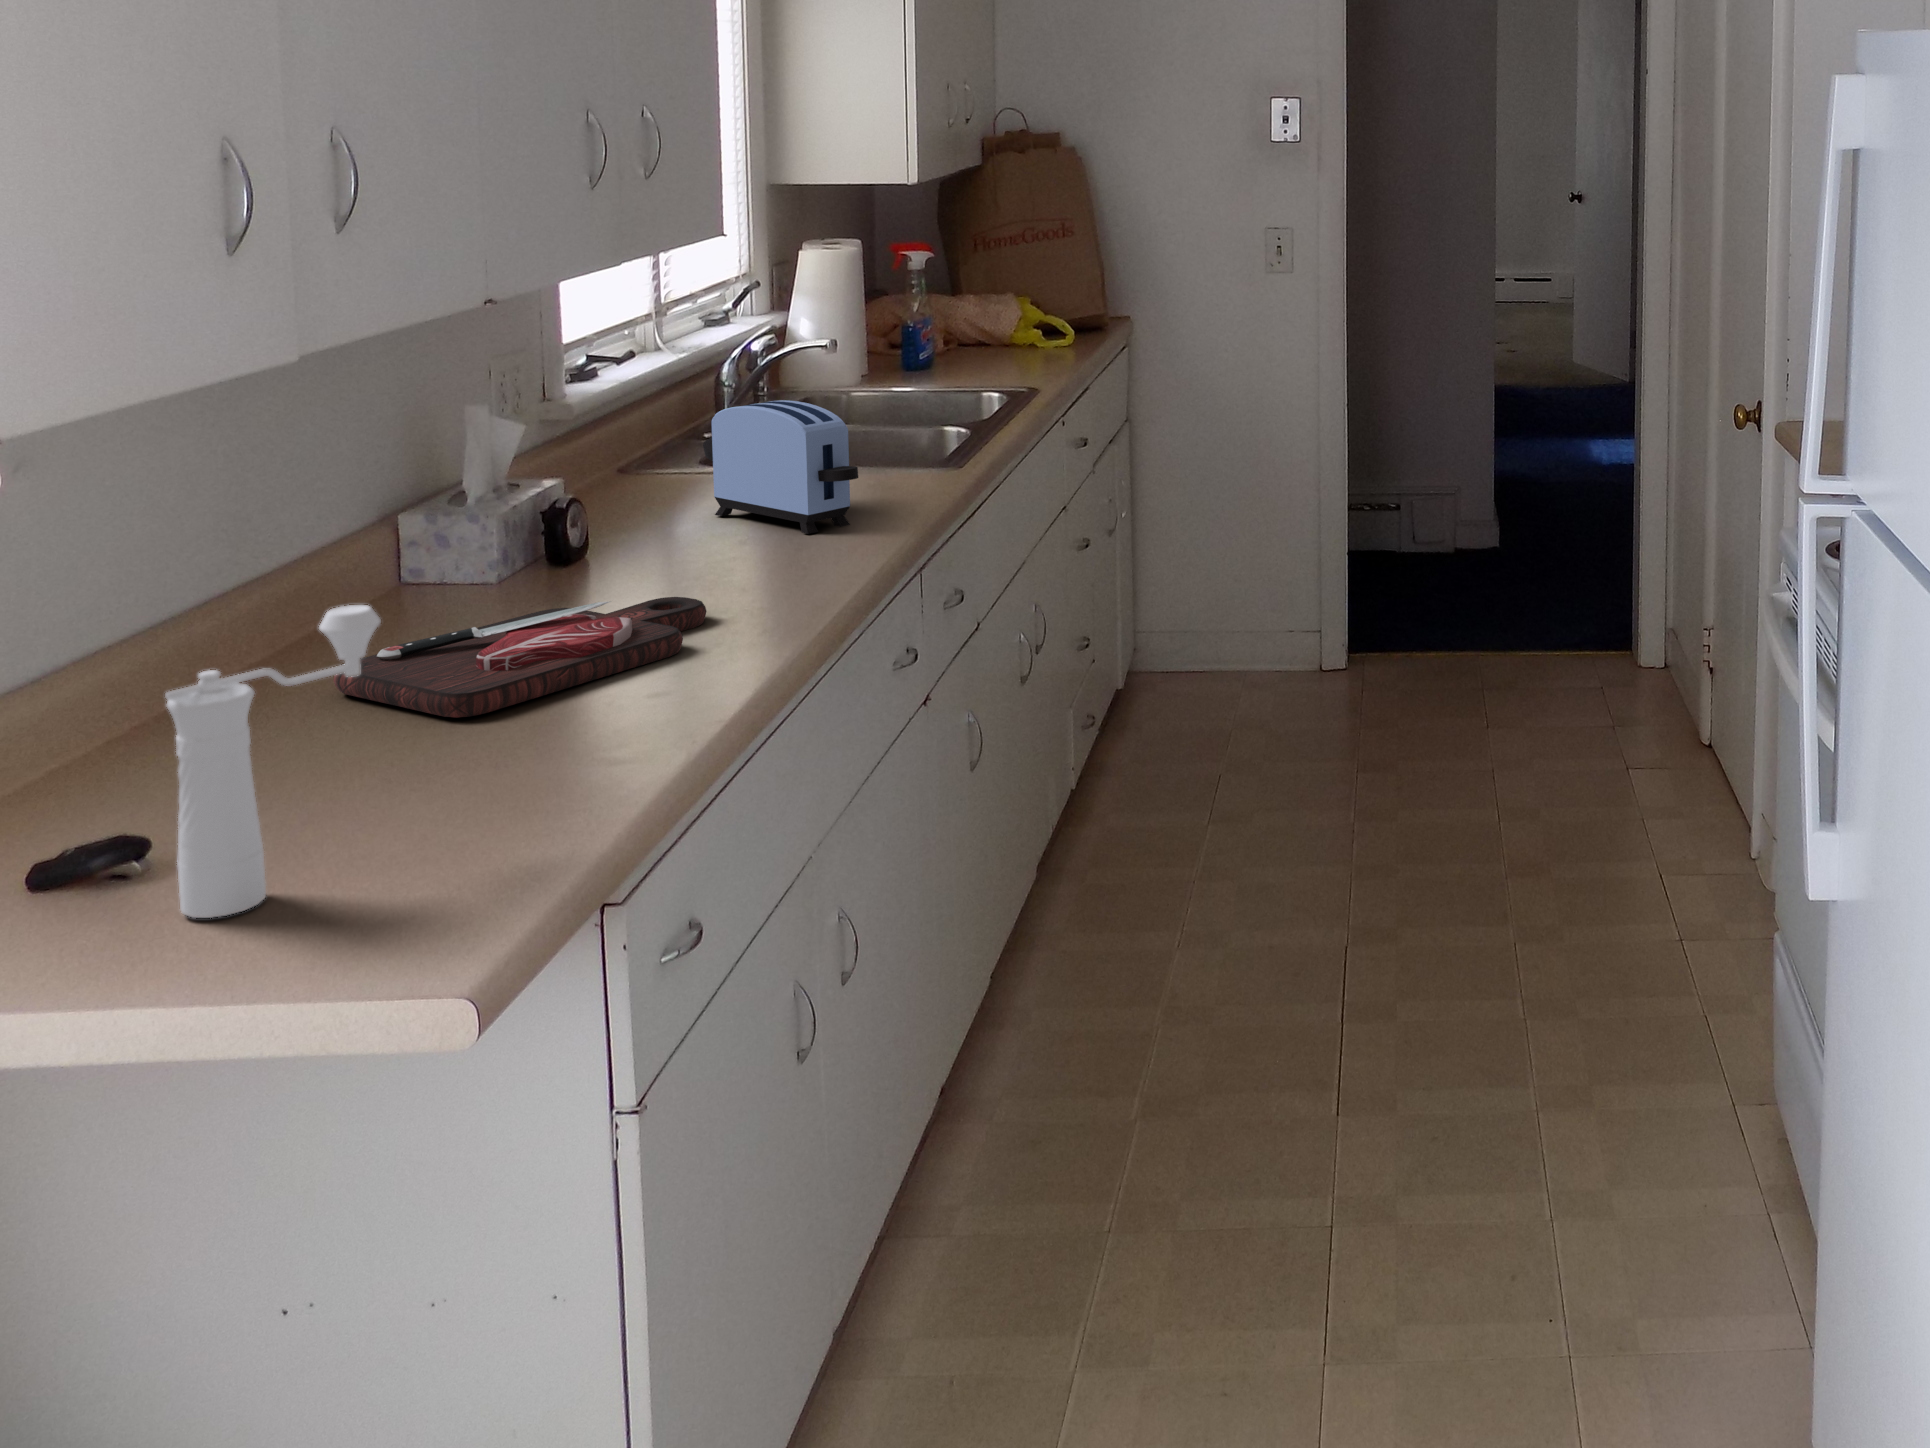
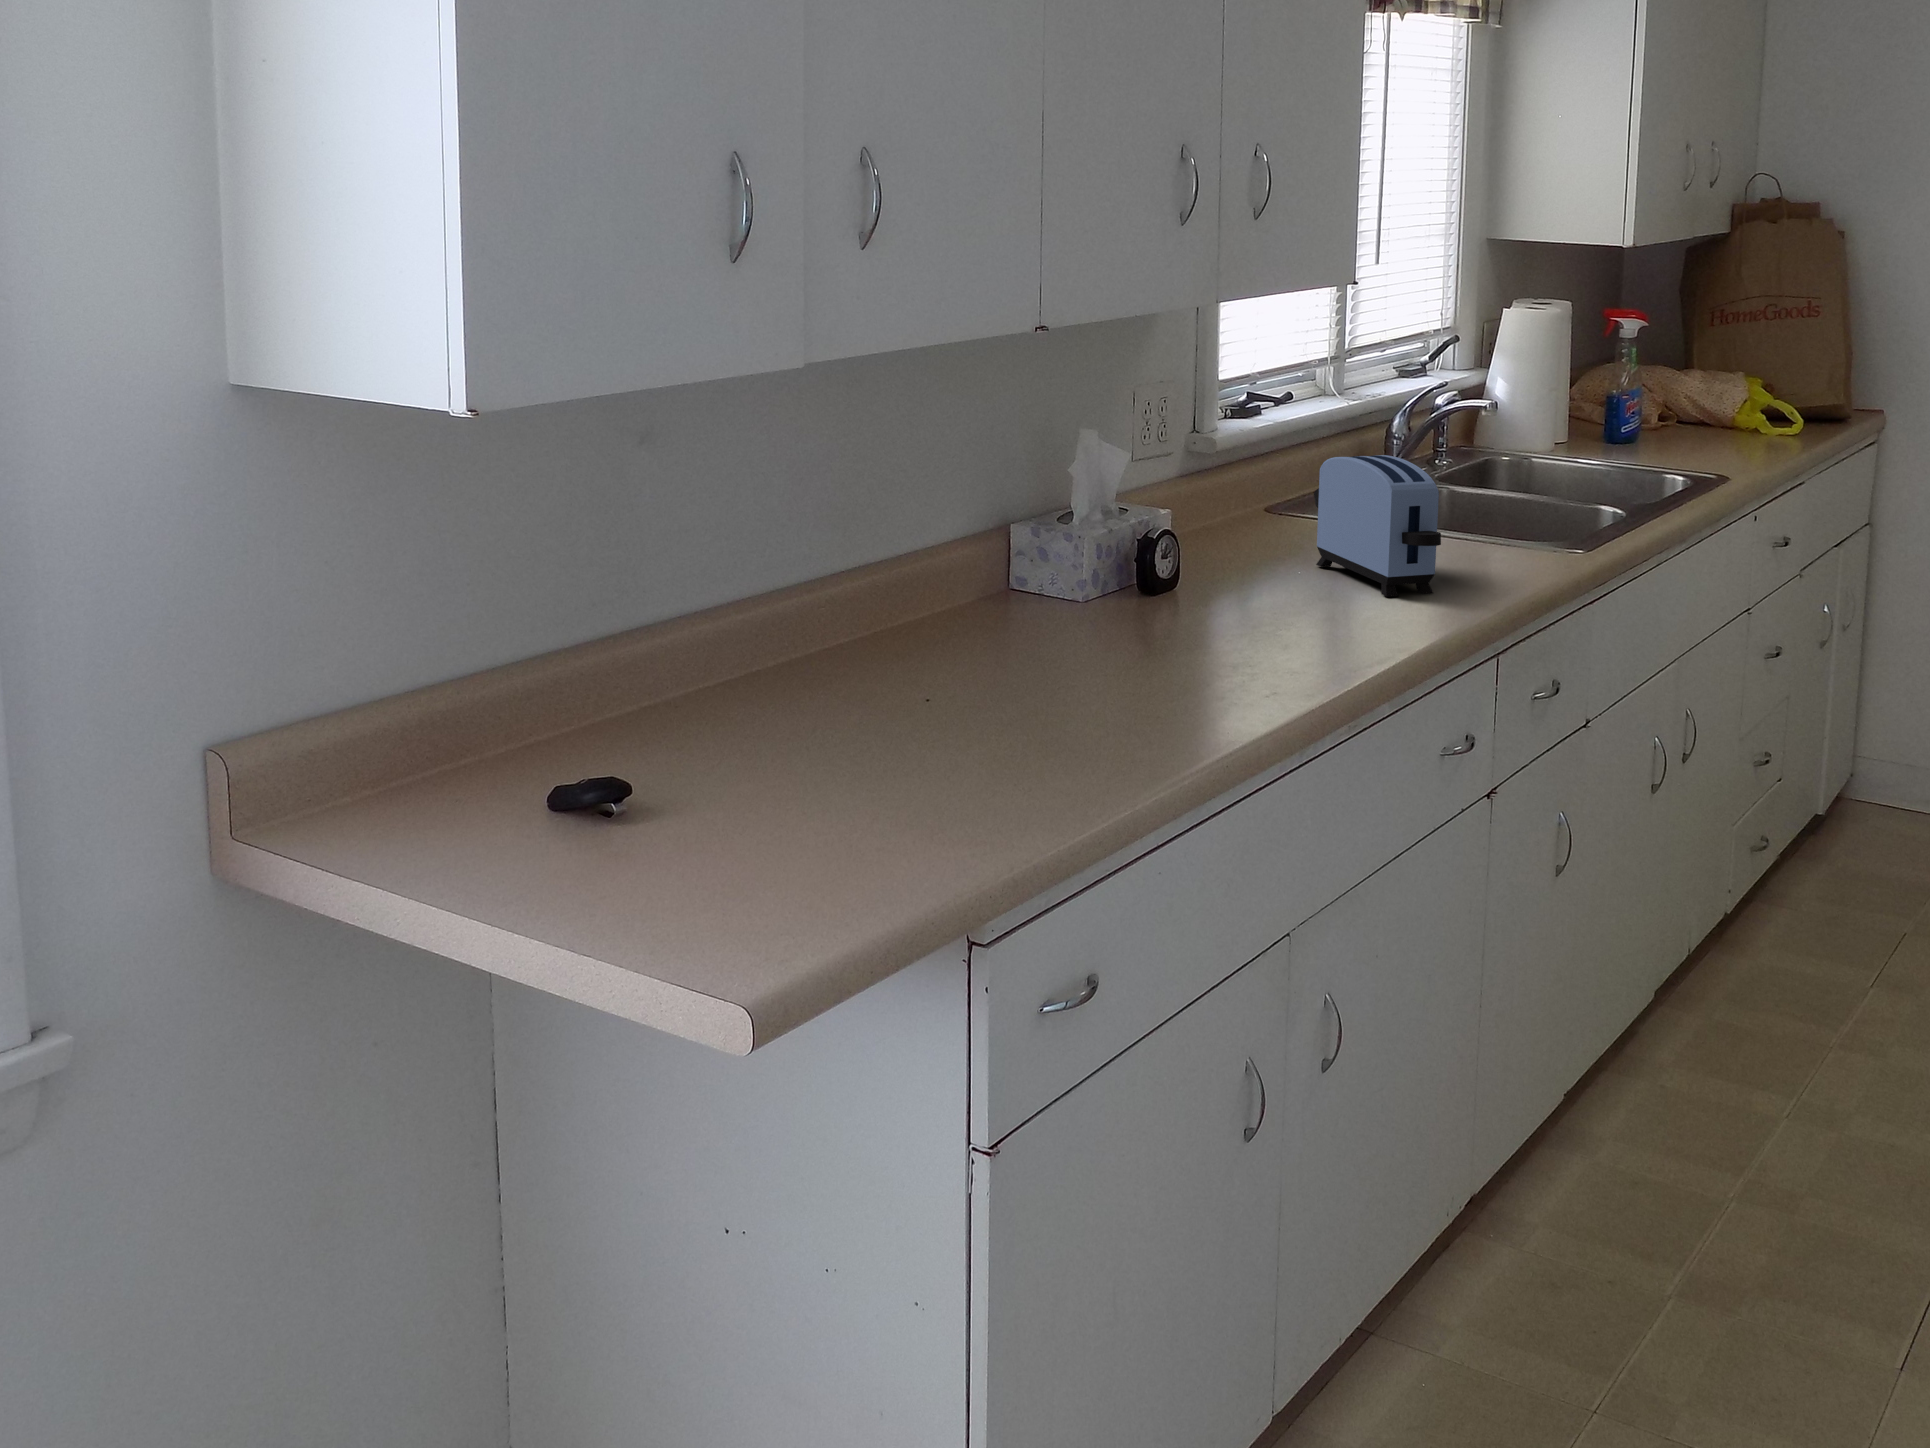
cutting board: present [333,597,707,718] -> none [888,632,1233,721]
pepper mill: present [165,605,381,918] -> none [623,594,816,861]

